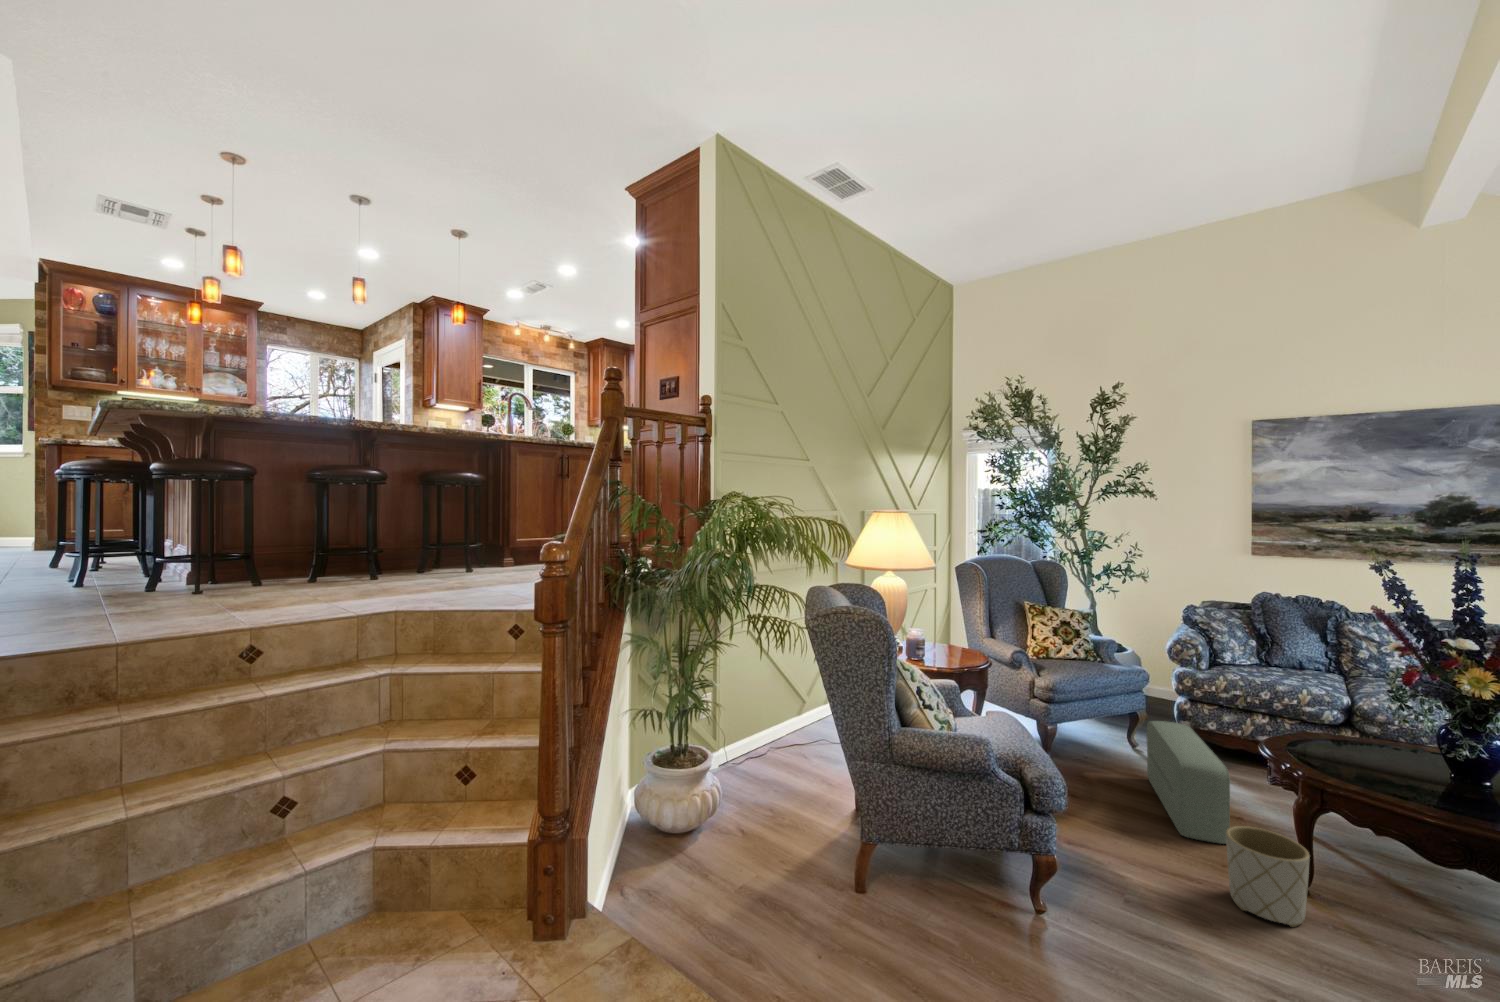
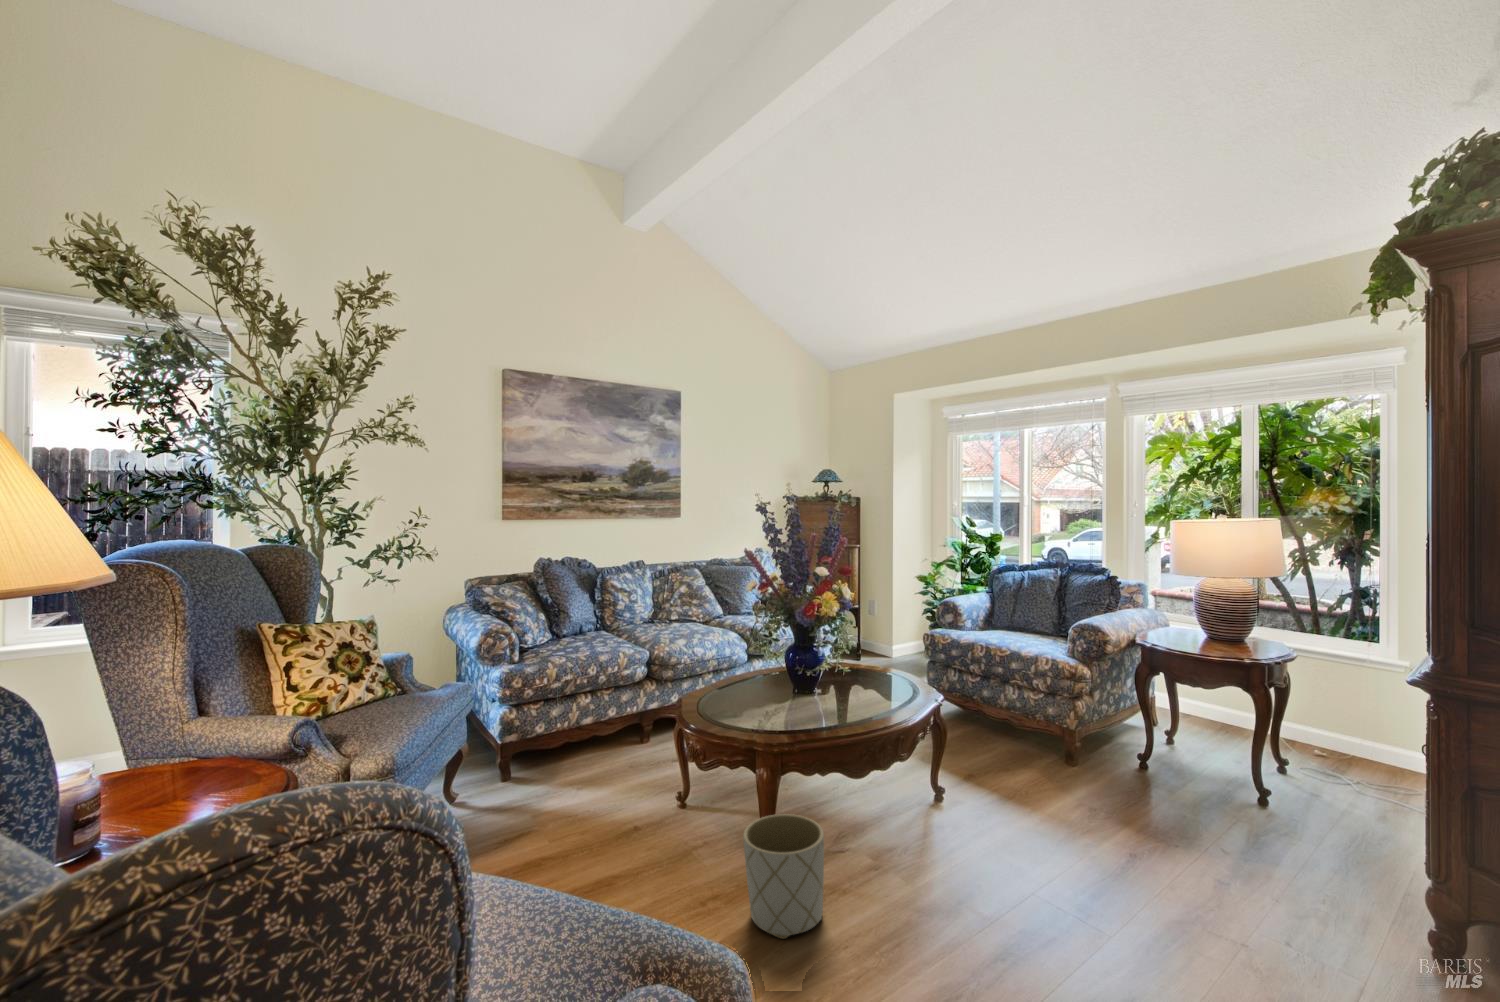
pouf: present [1147,721,1230,844] -> none [514,737,675,889]

